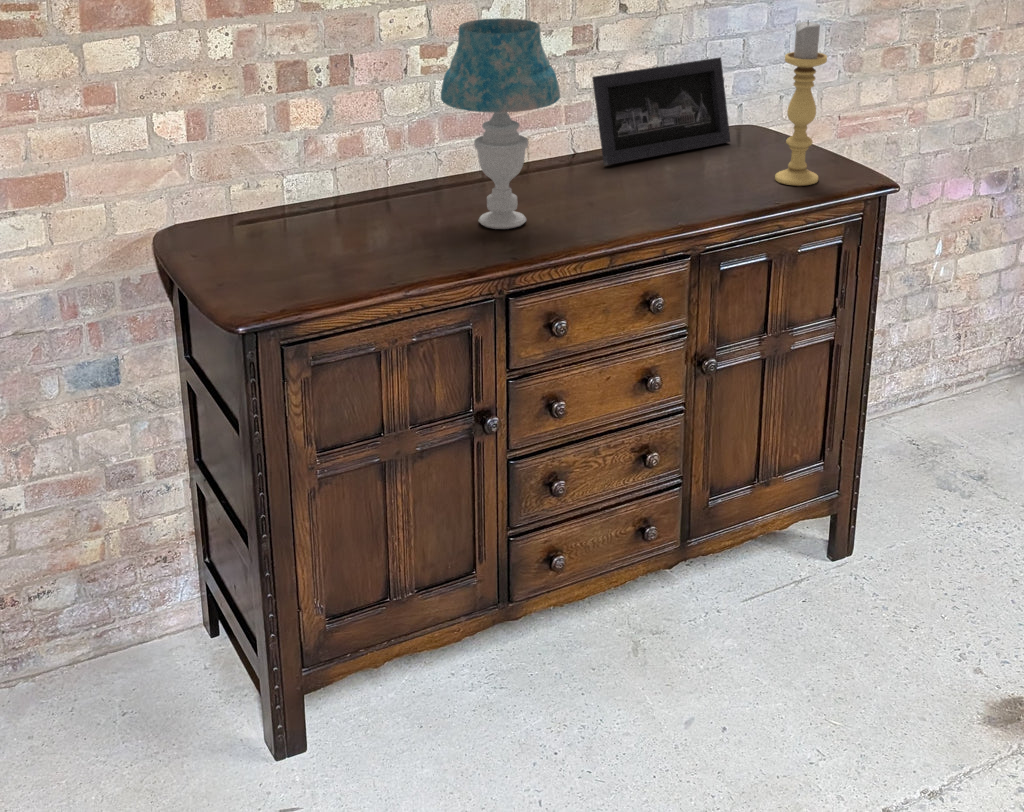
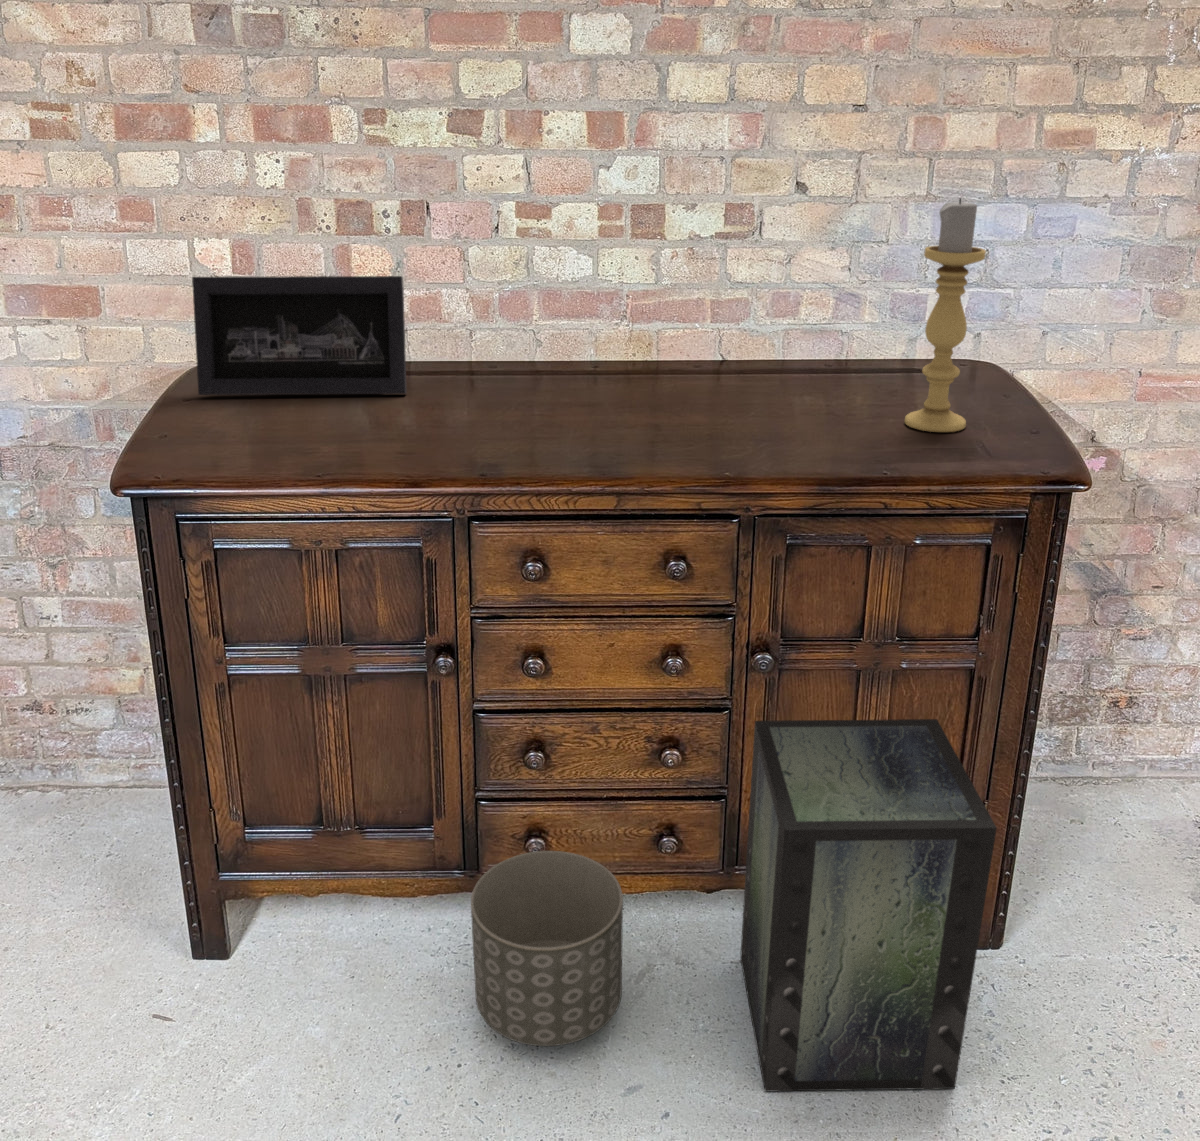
table lamp: present [441,18,560,229] -> none [424,157,573,417]
picture frame: present [592,57,730,165] -> present [192,276,407,395]
storage box: none [712,389,924,675] -> present [740,719,997,1091]
planter: none [564,559,682,703] -> present [471,851,623,1046]

